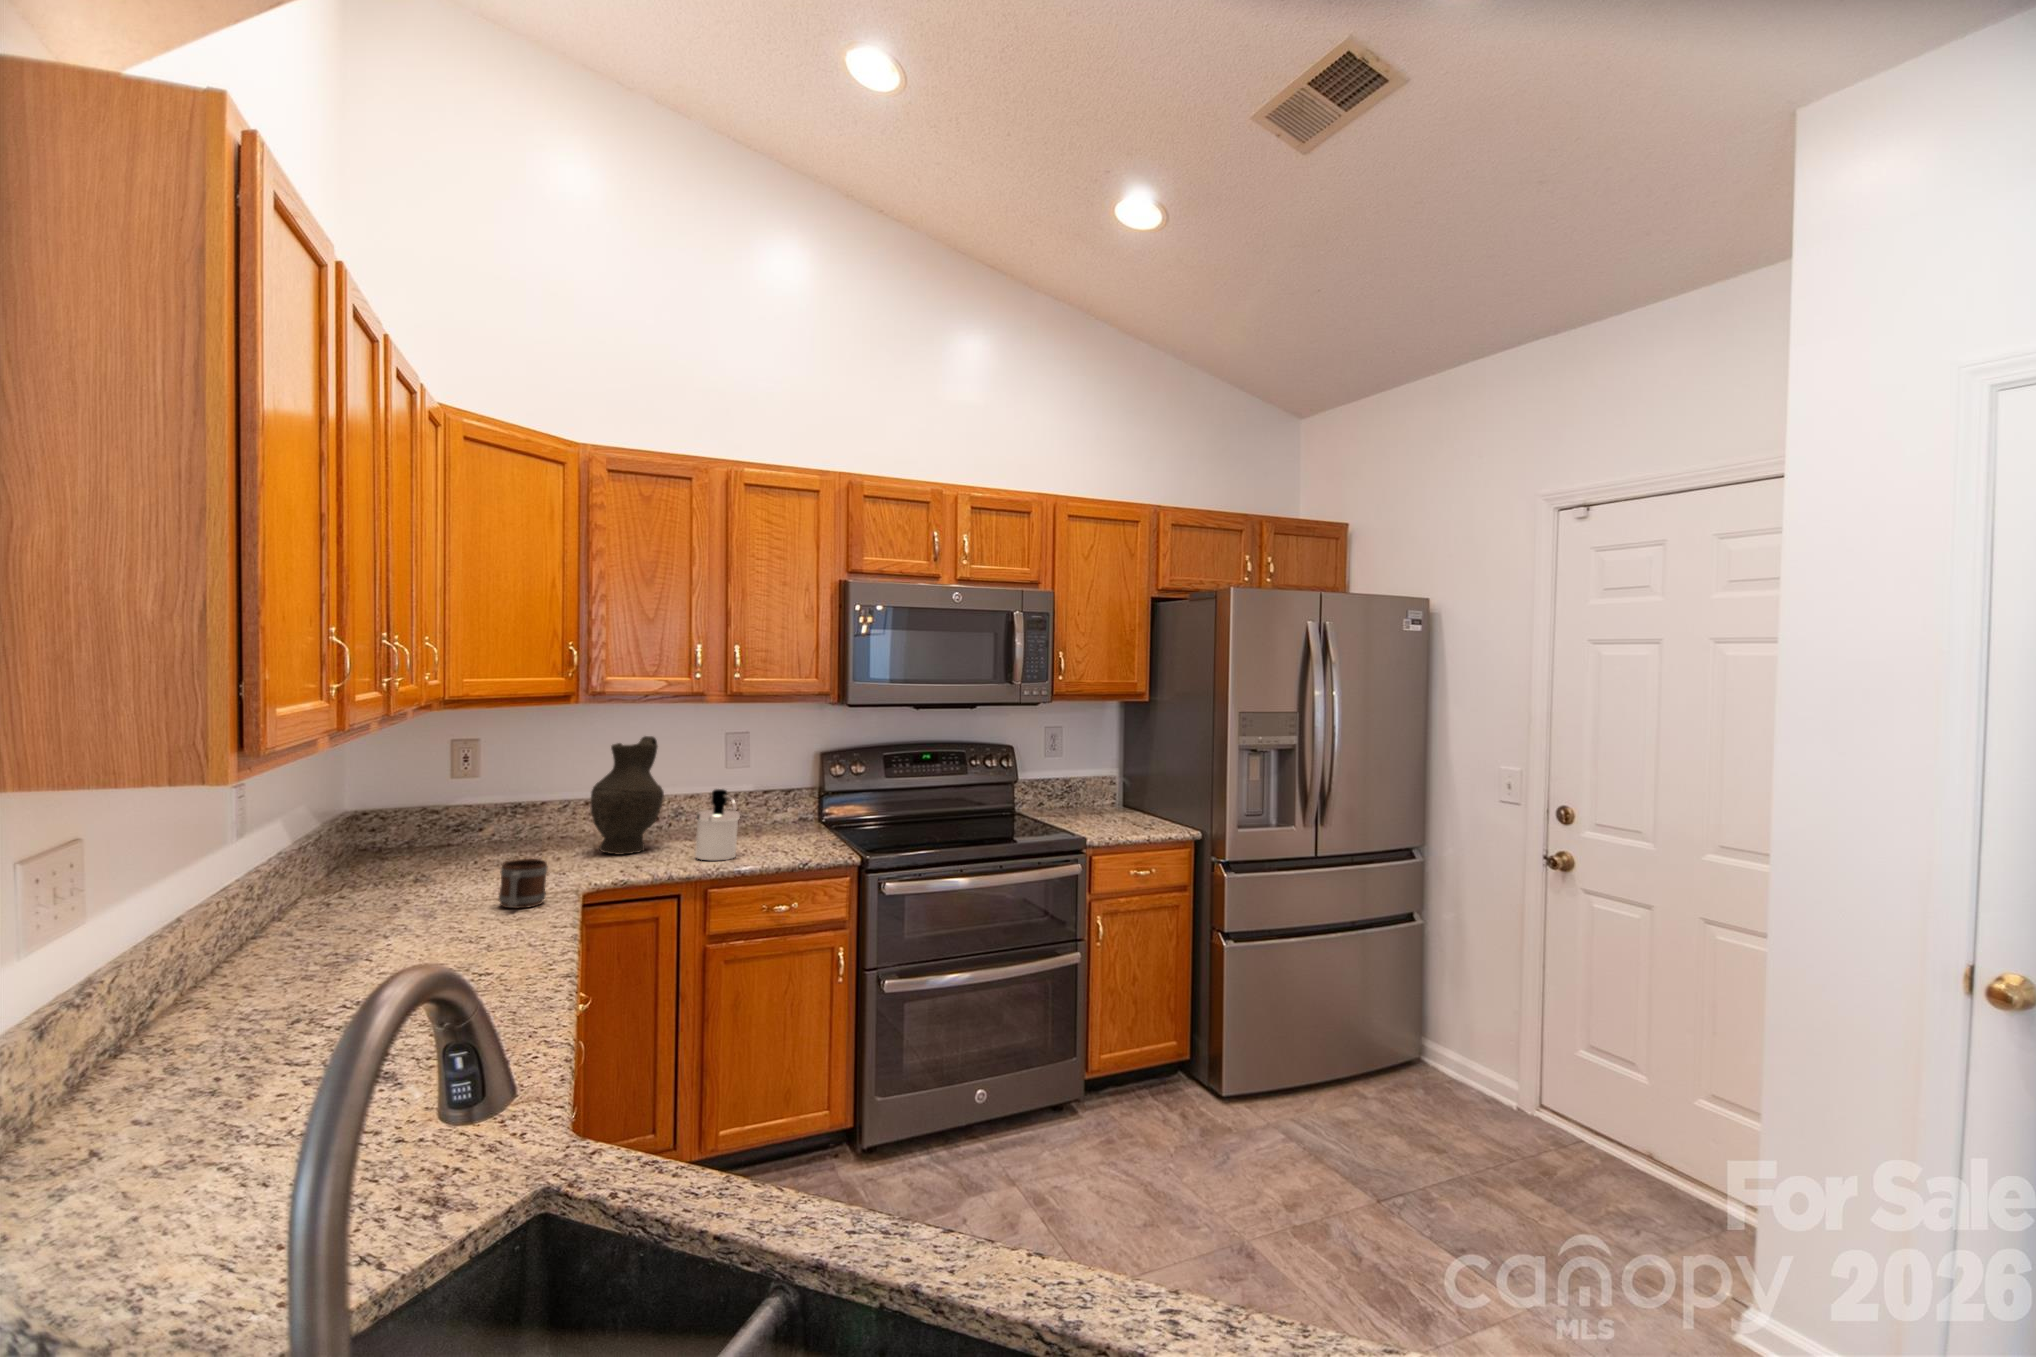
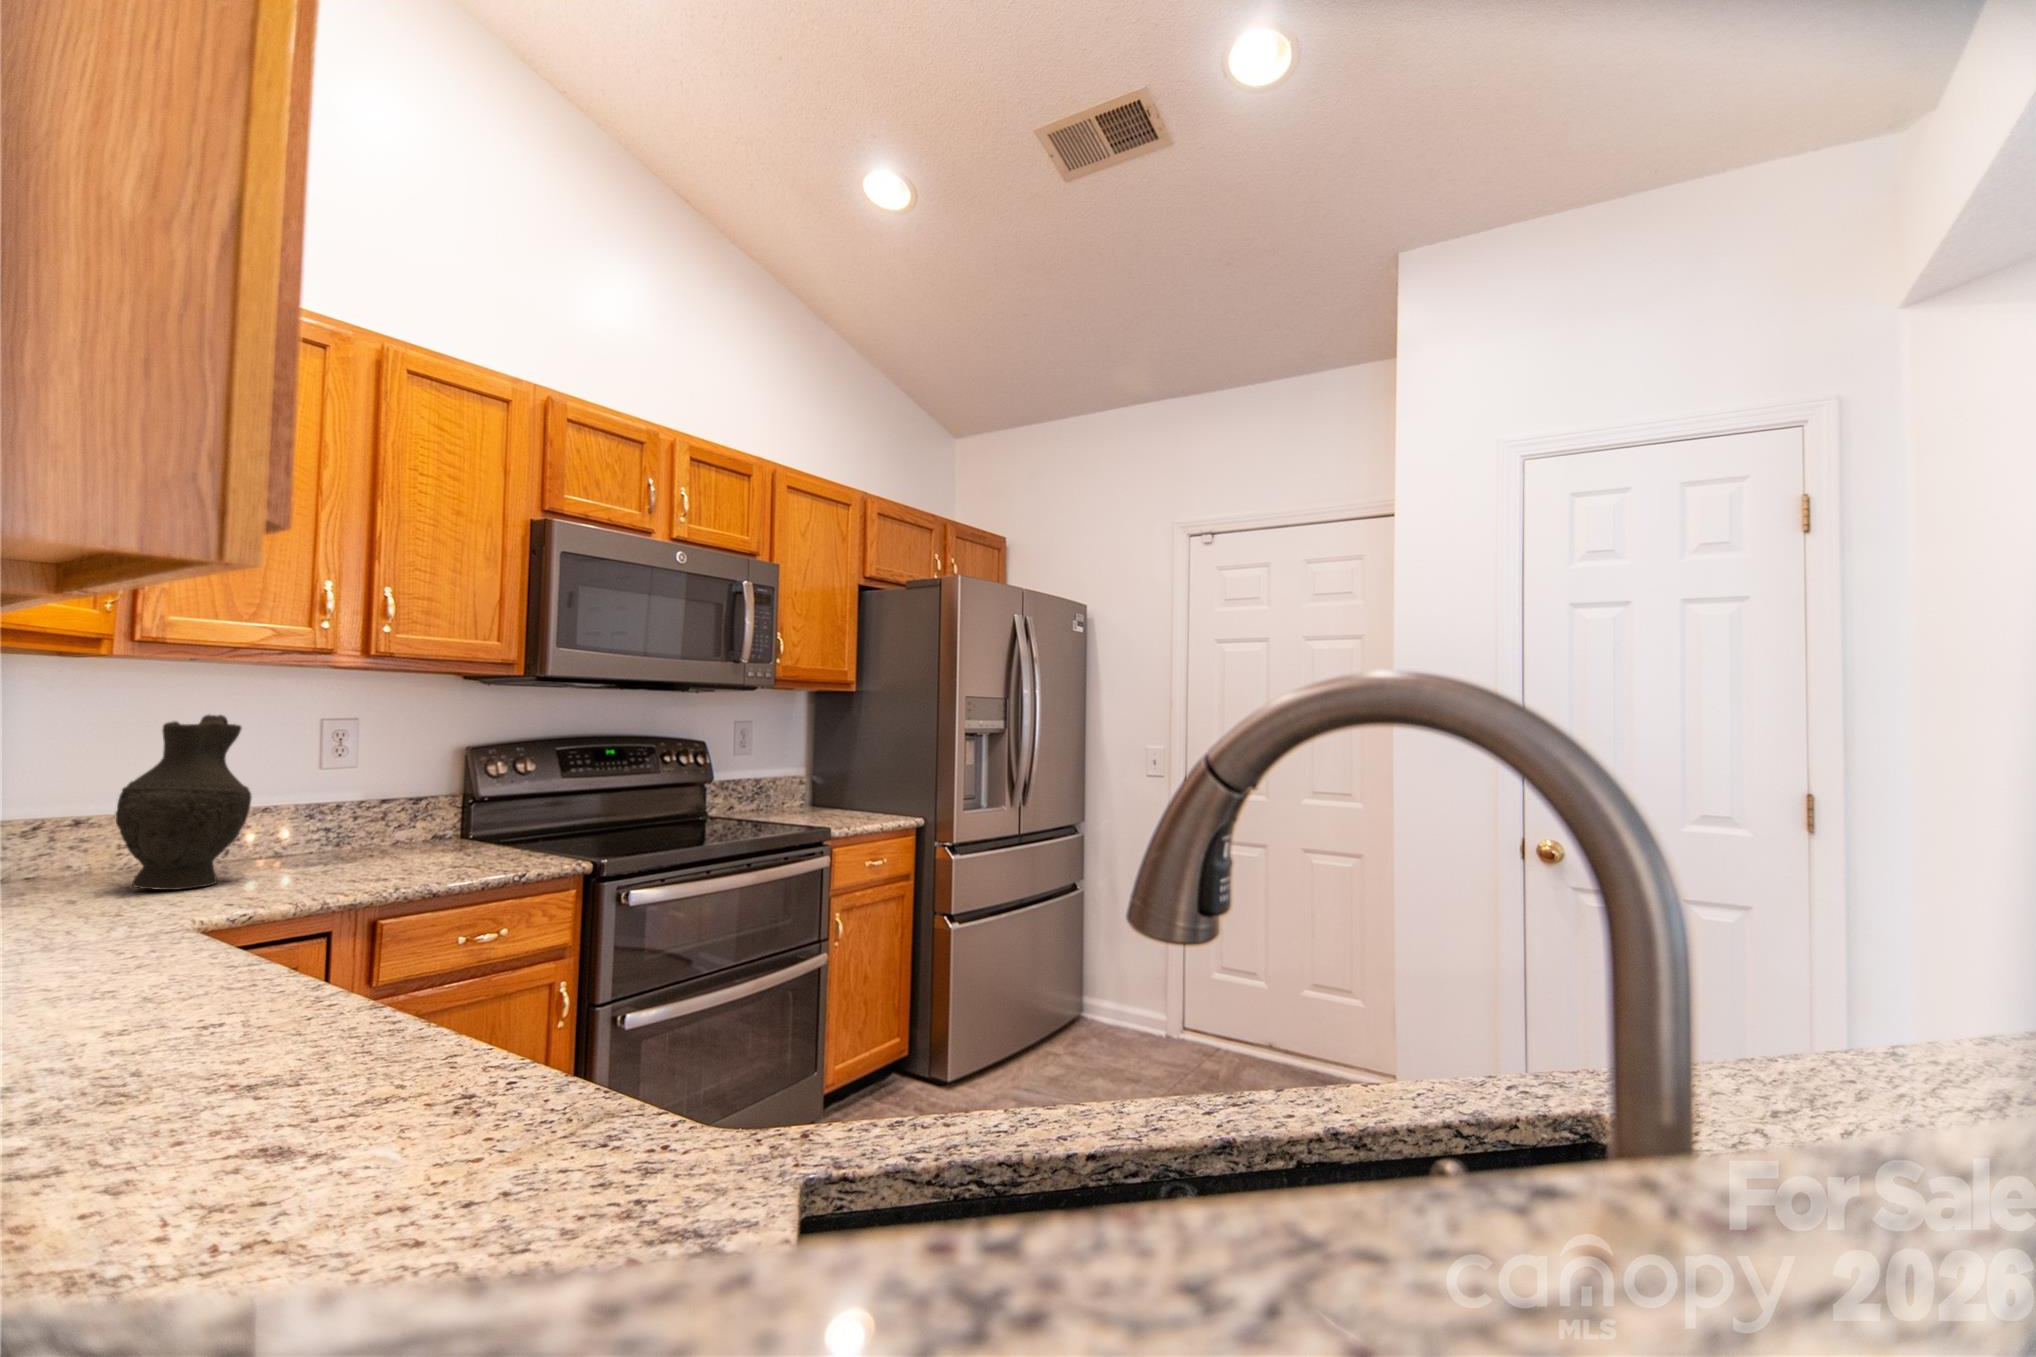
soap dispenser: present [695,789,740,860] -> none [330,784,416,883]
mug: present [499,859,547,908] -> none [56,881,156,960]

